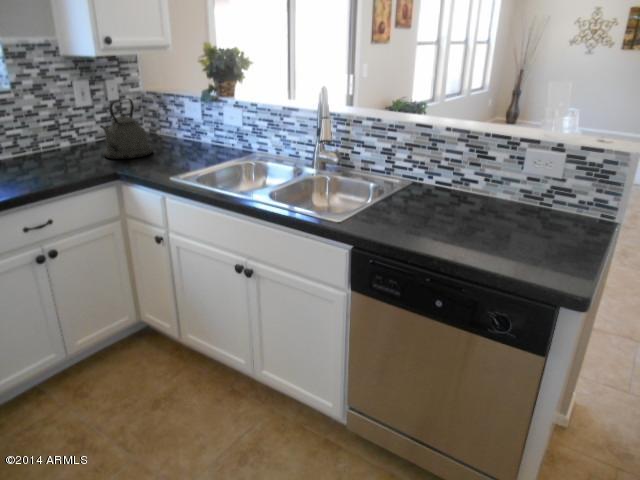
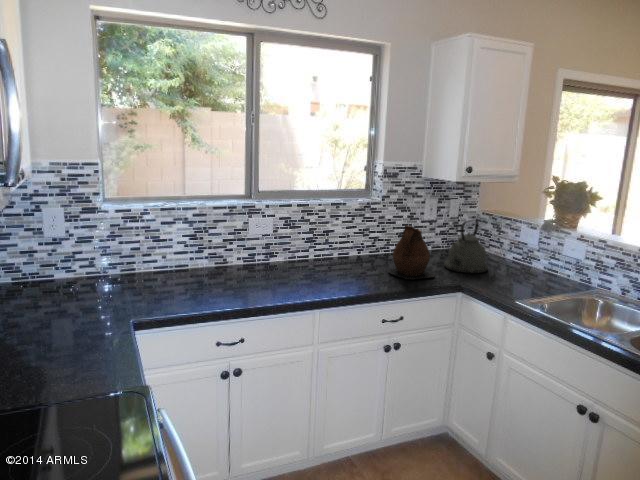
ceramic pitcher: none [27,112,88,176] -> present [388,226,435,279]

